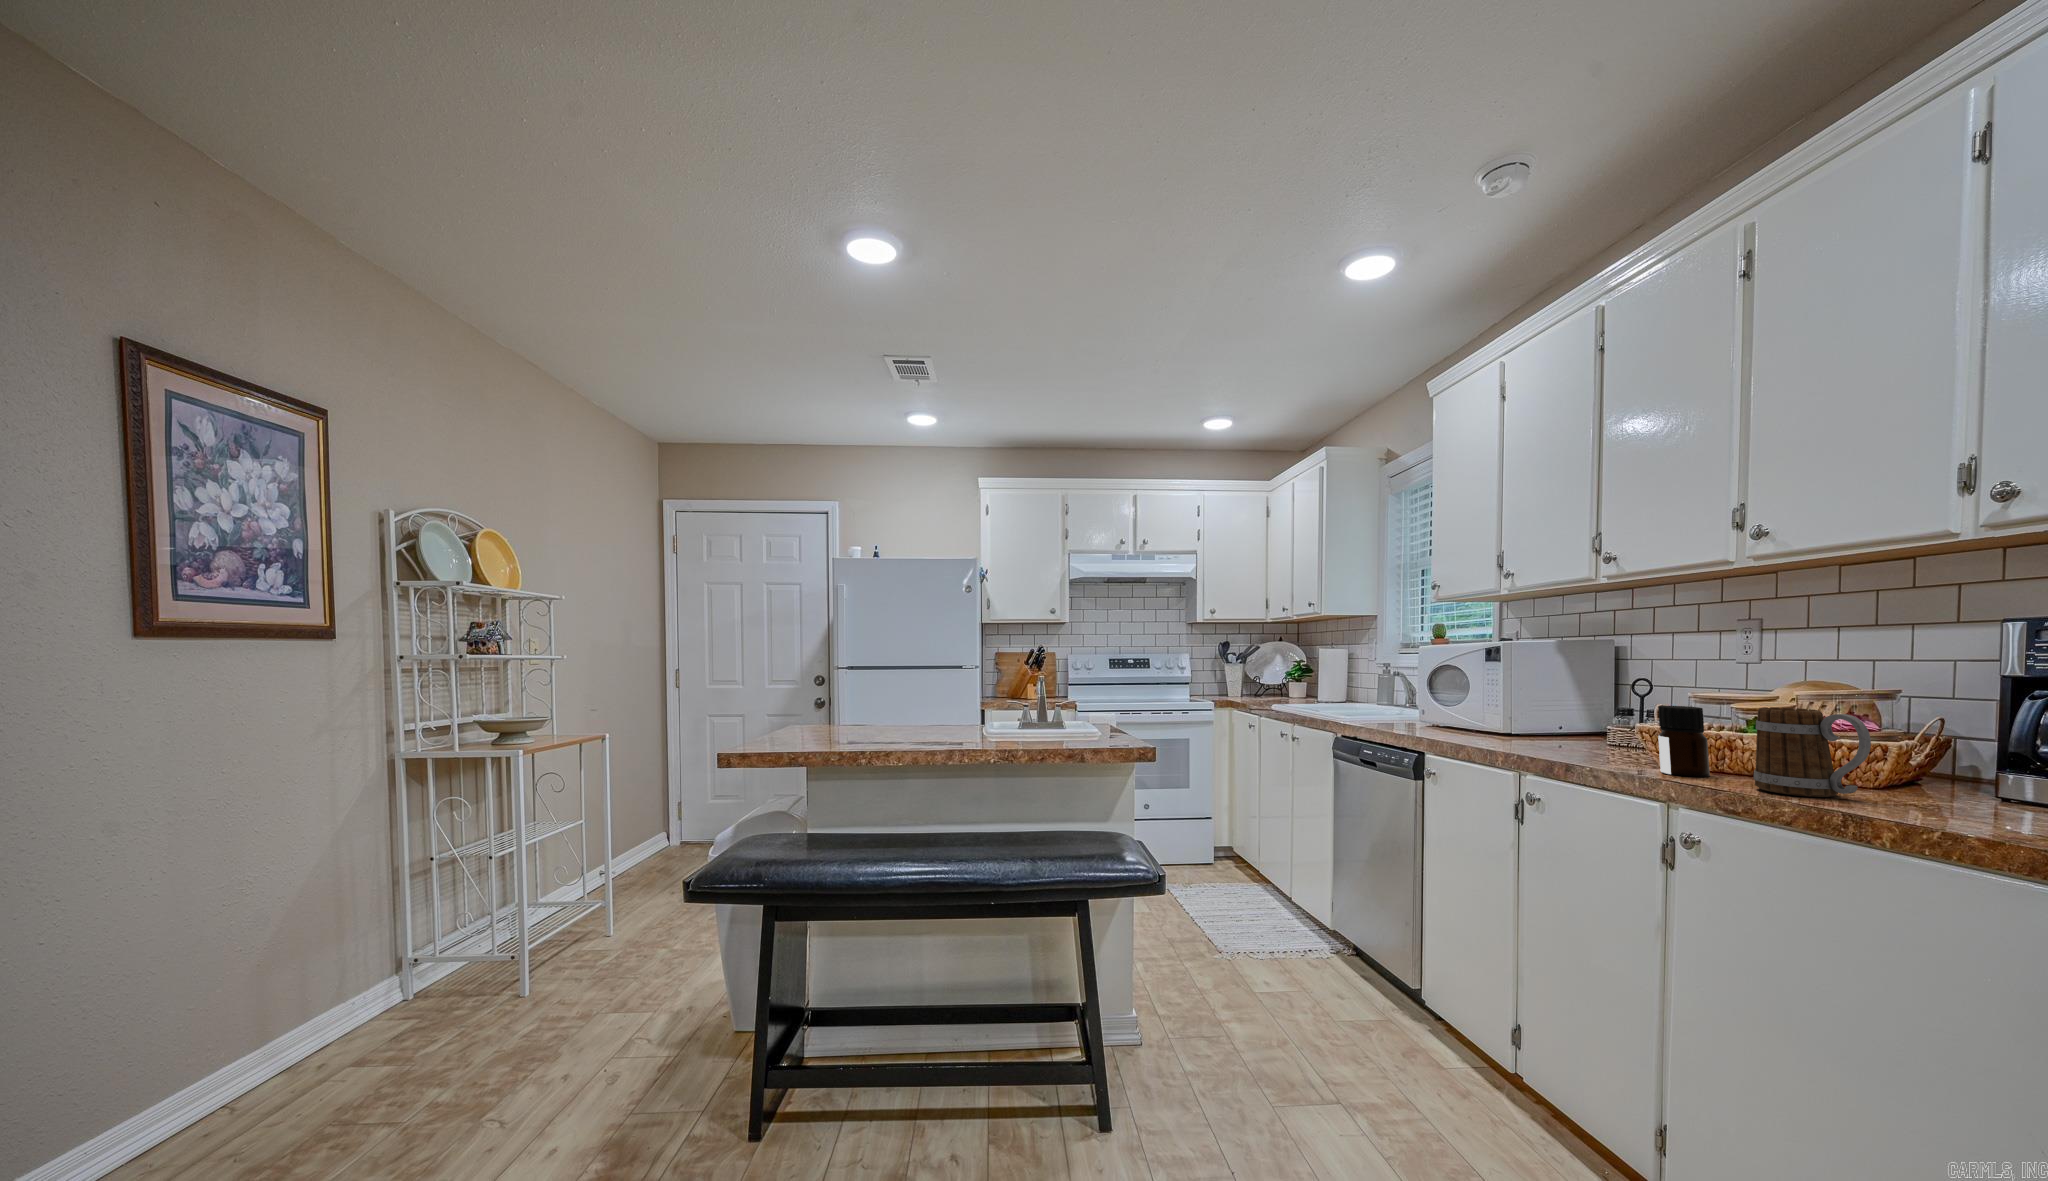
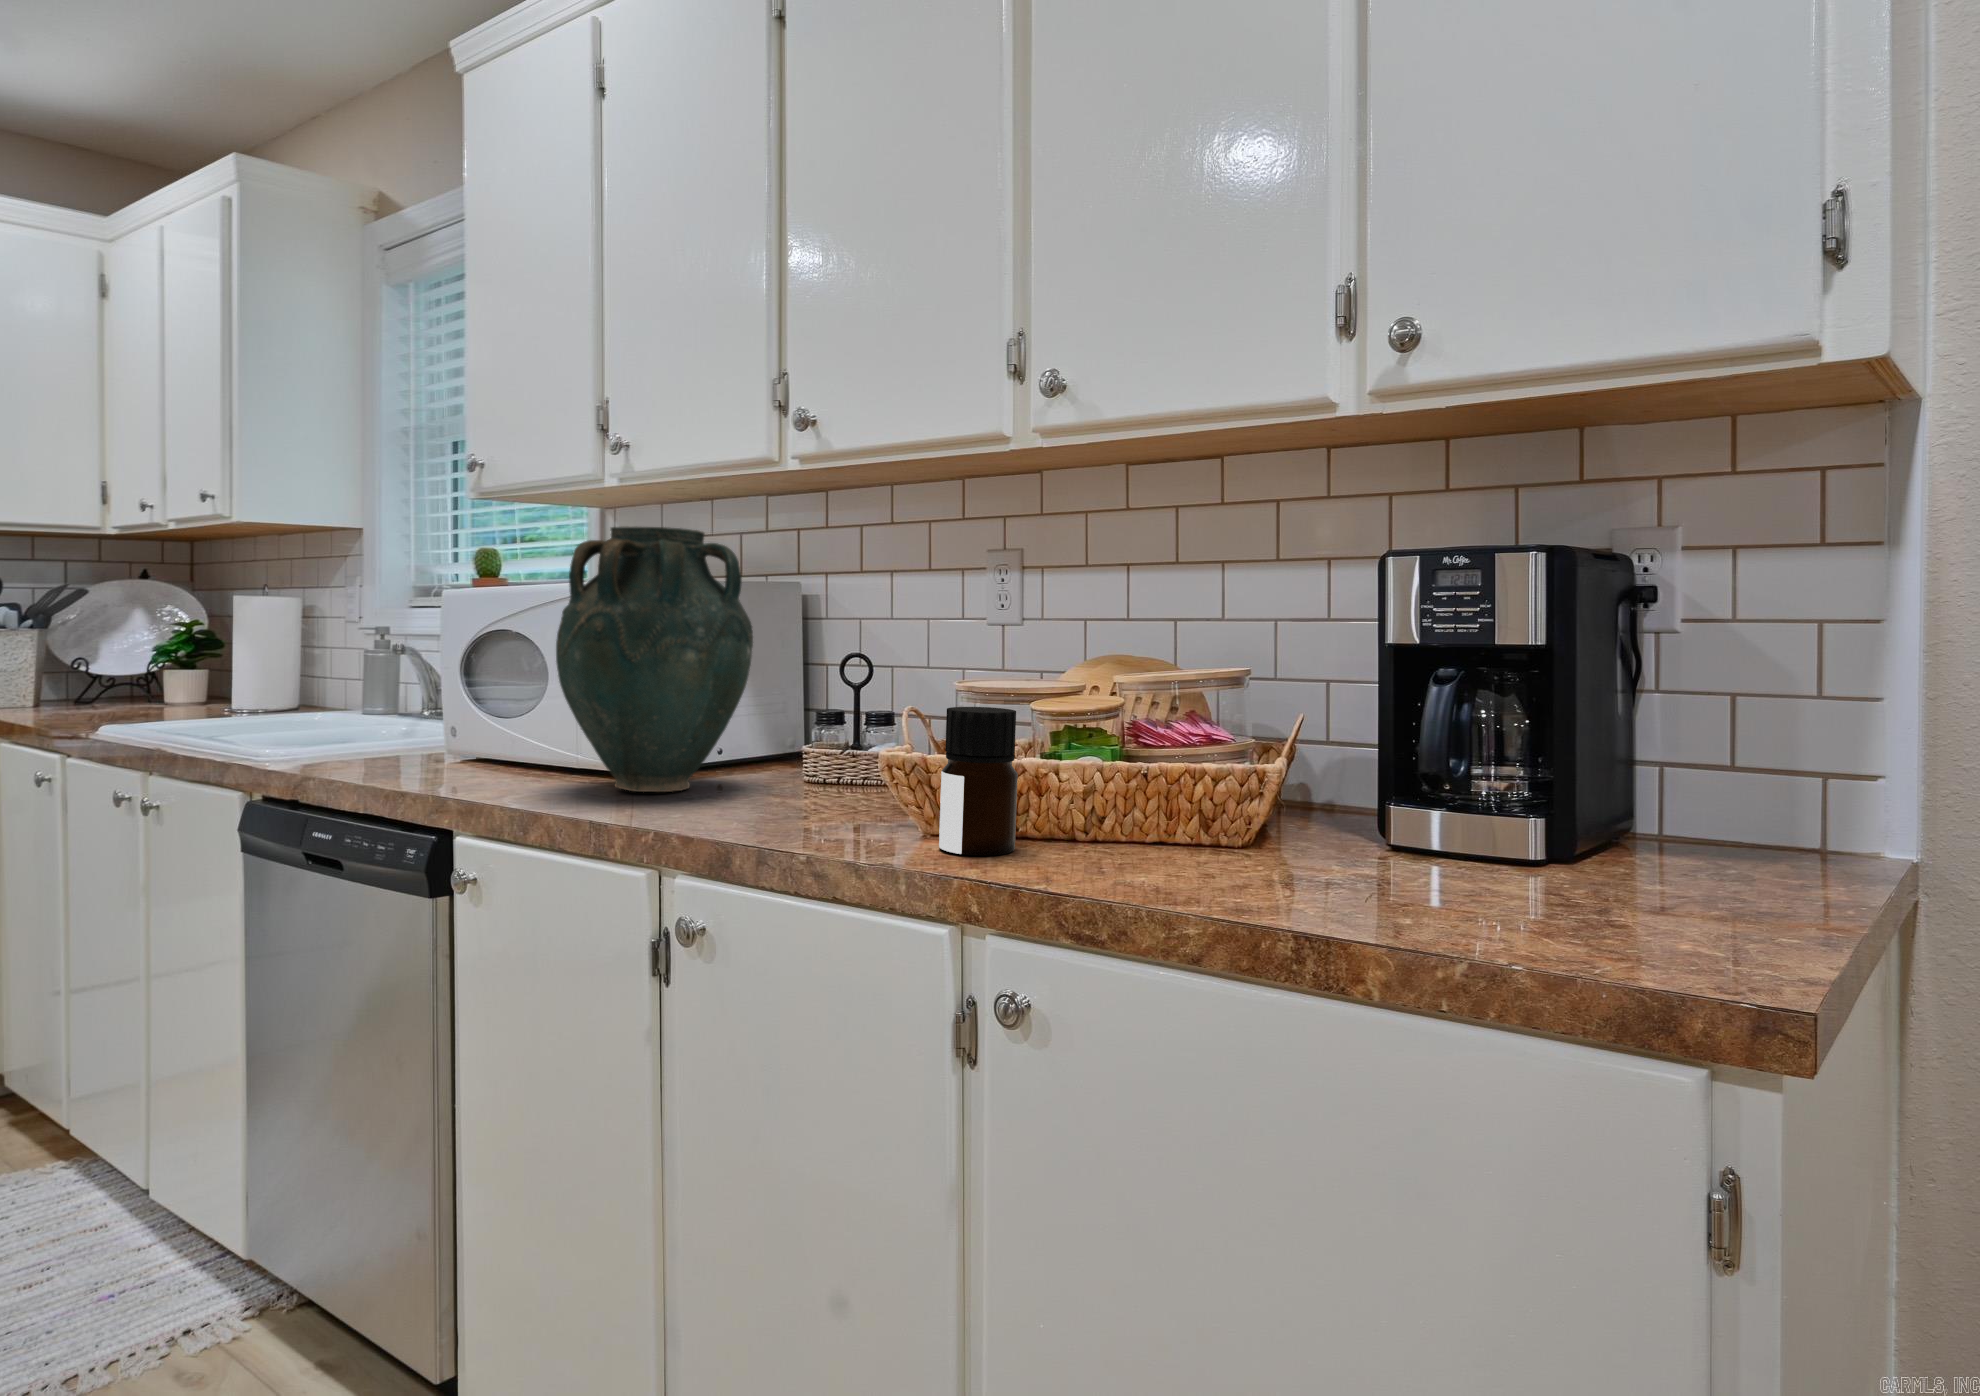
vase: none [1465,622,1569,743] -> present [556,527,753,792]
mug: present [1754,707,1871,797] -> none [1109,706,1288,885]

